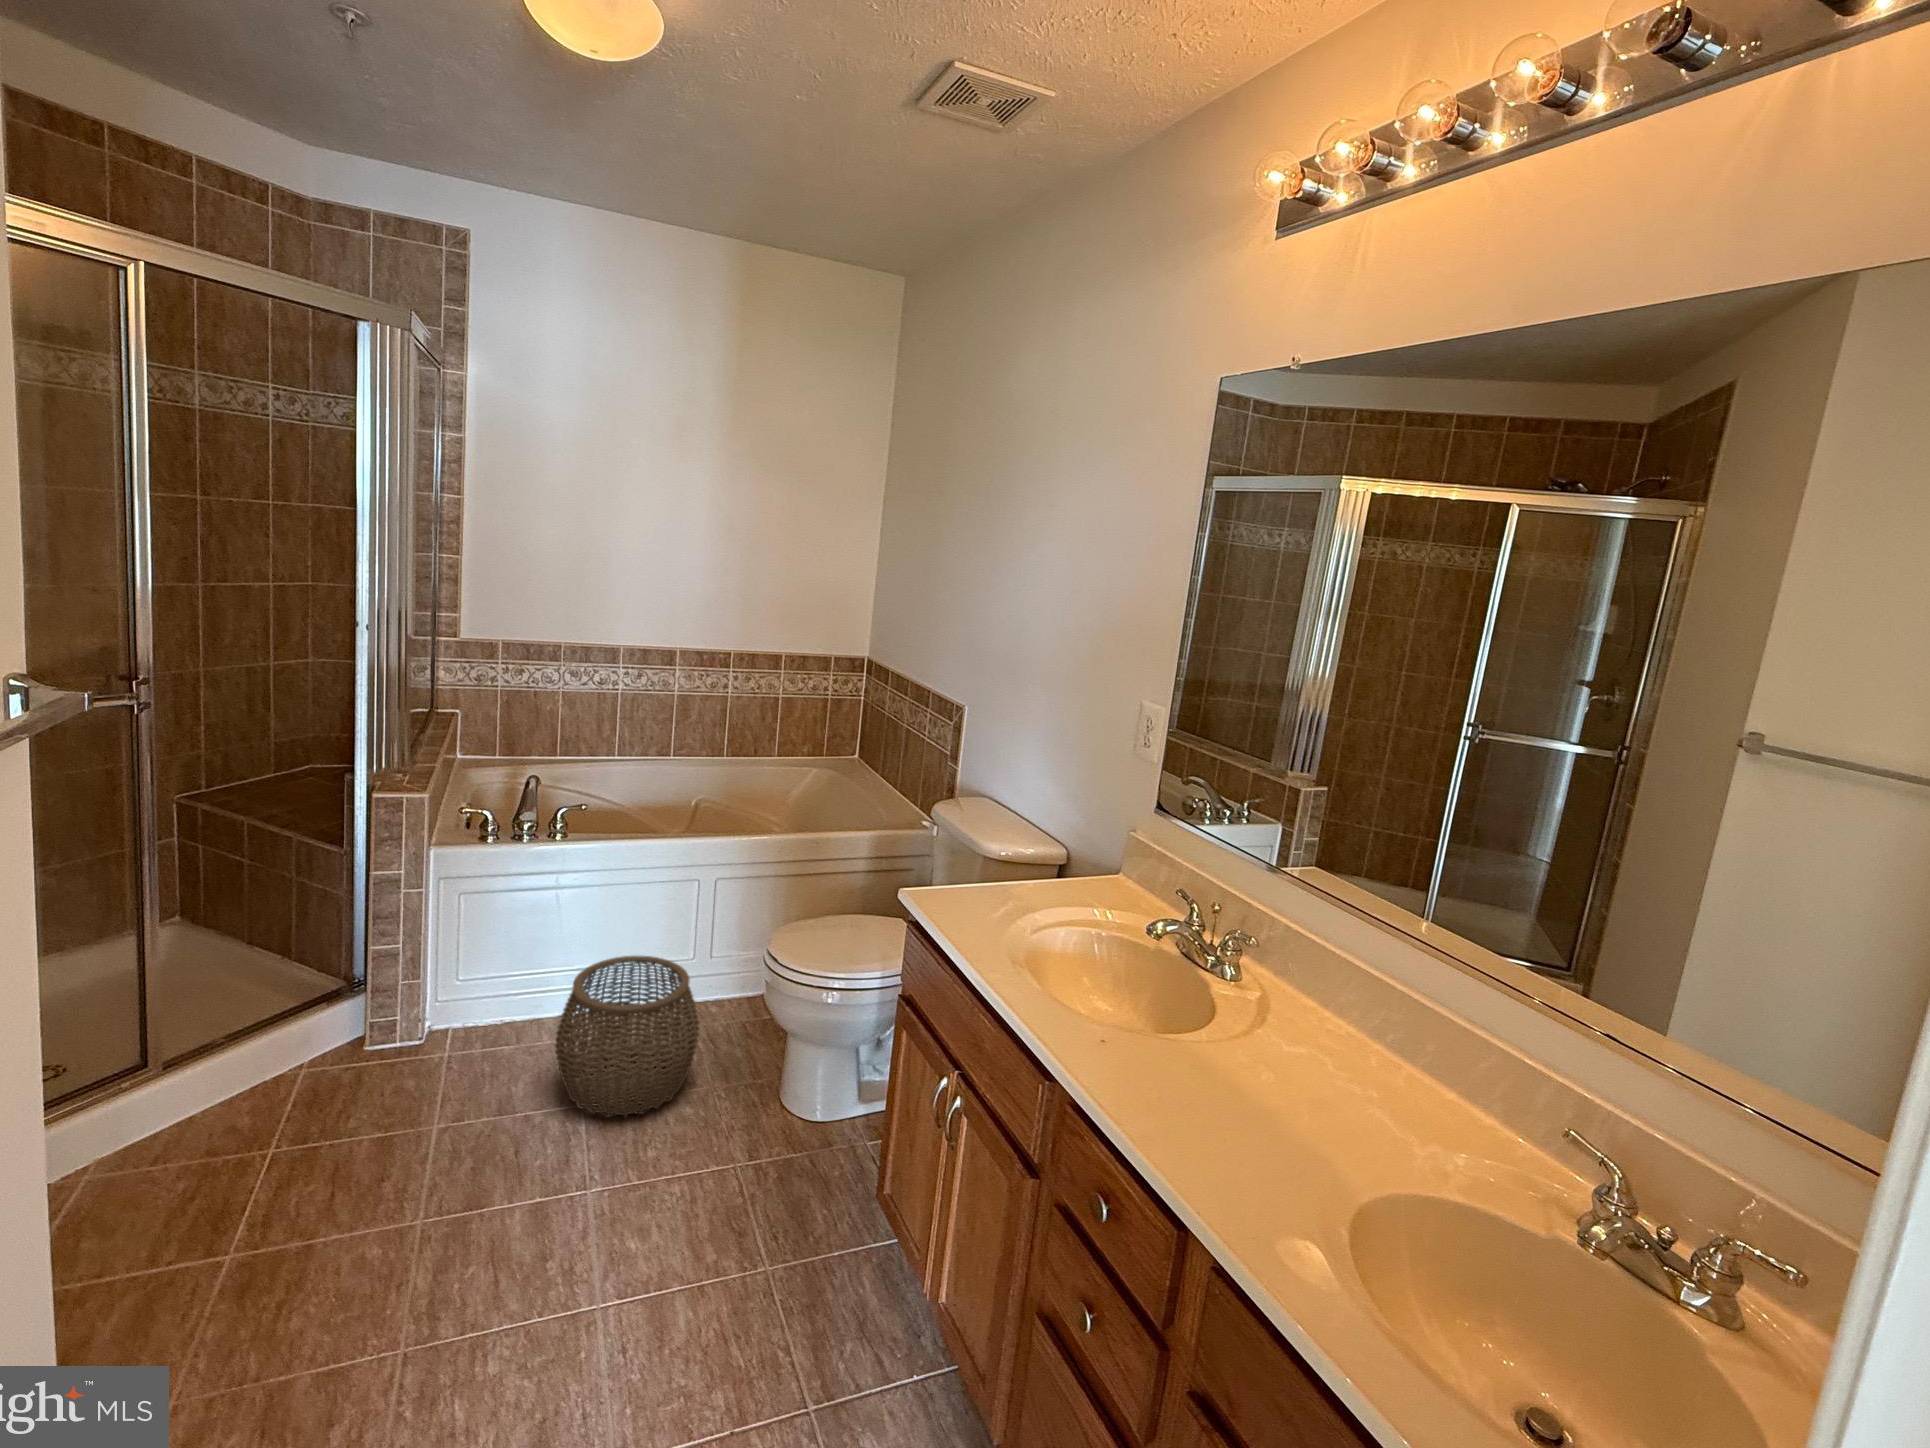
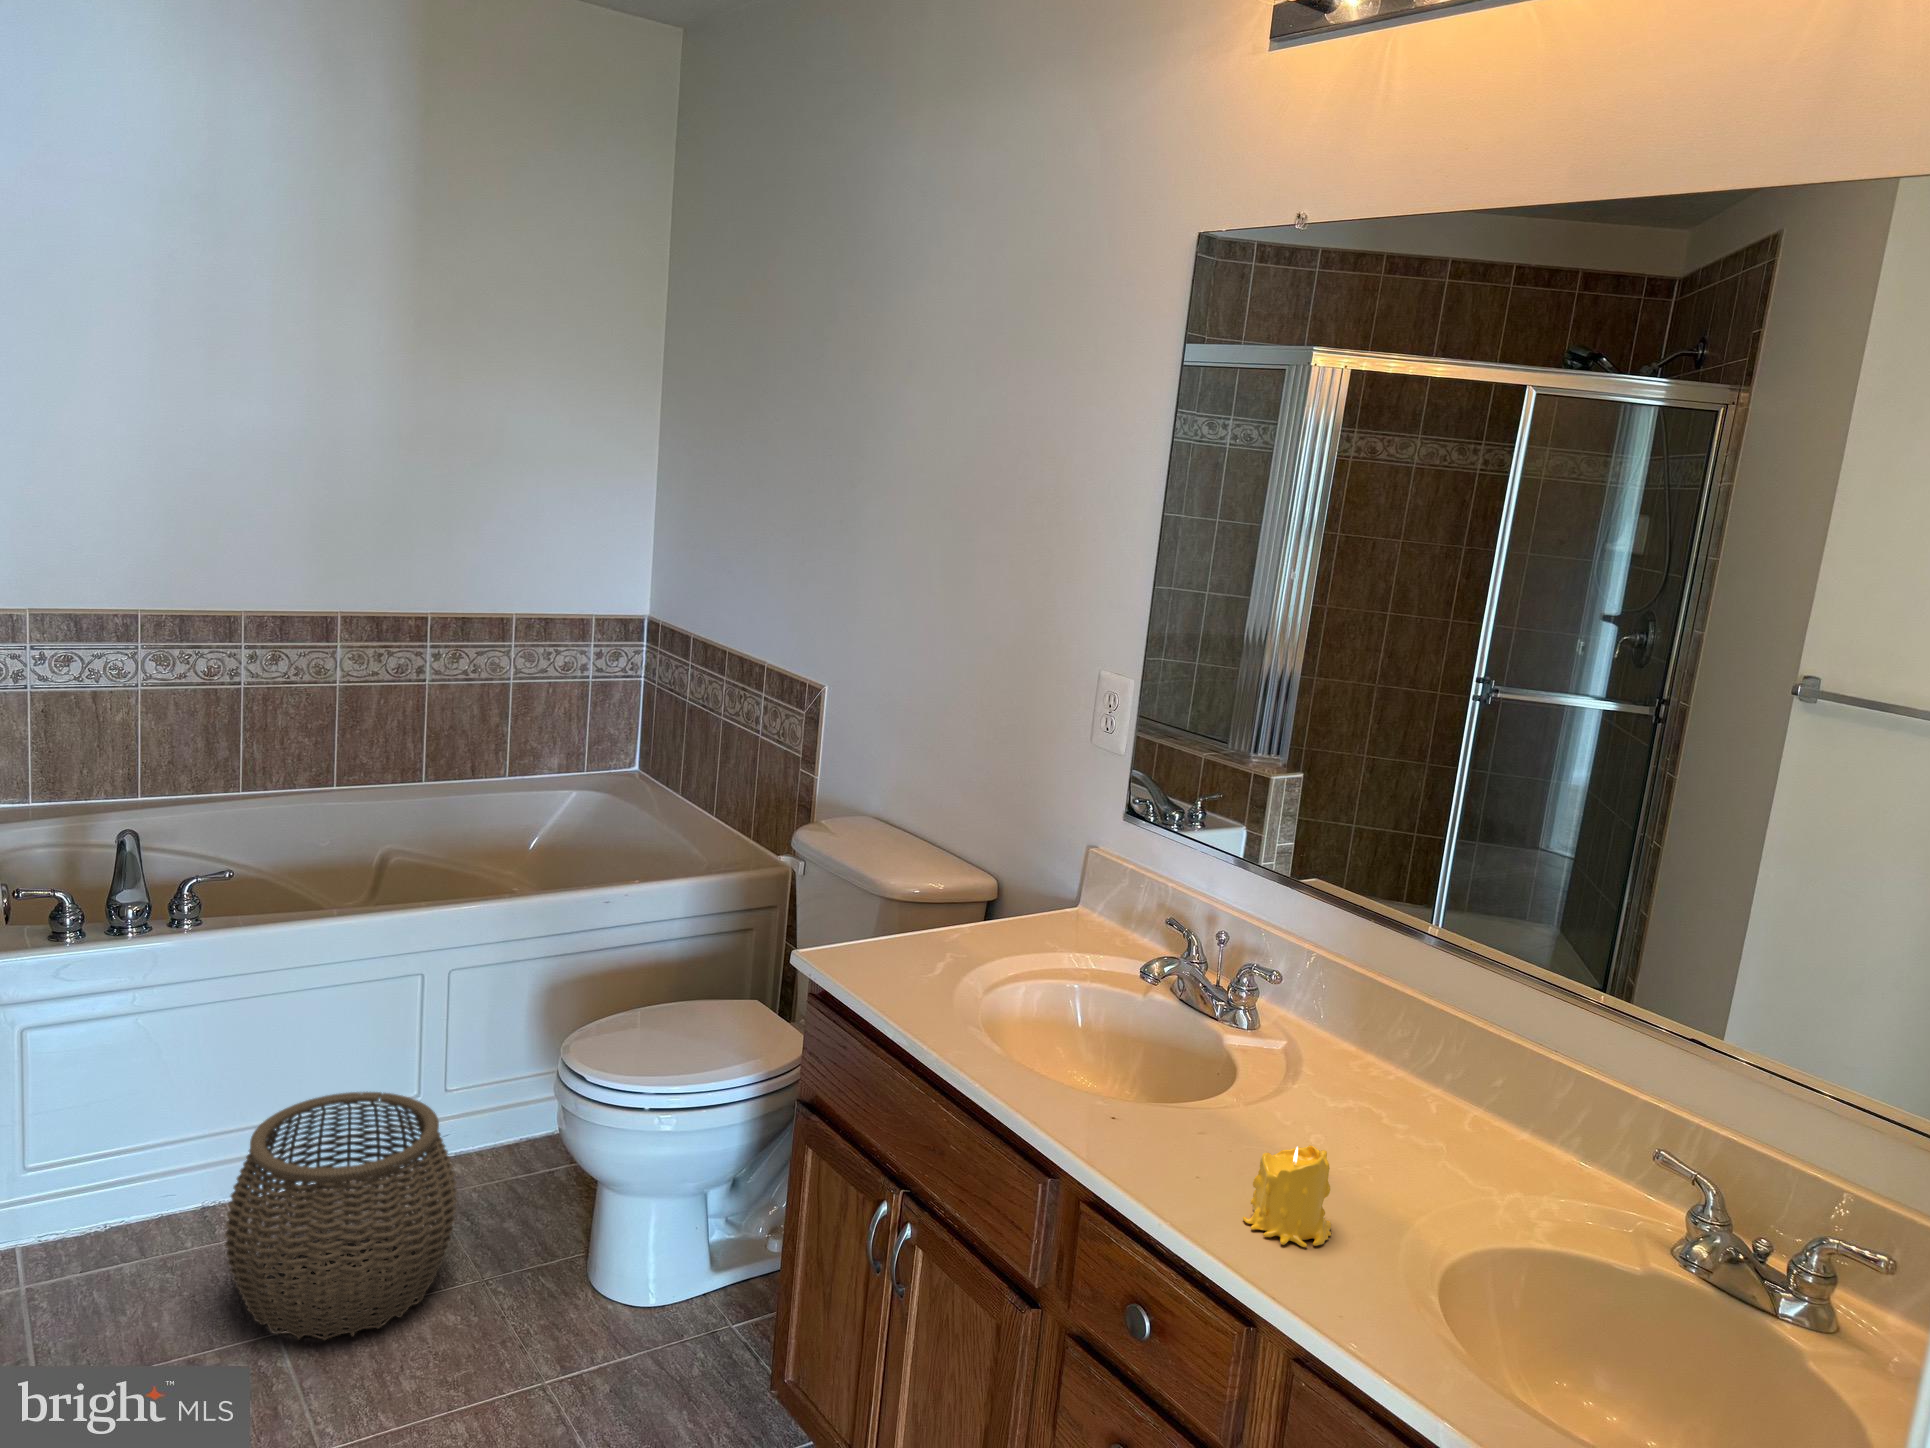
candle: none [1188,1082,1263,1171] -> present [1243,1145,1331,1247]

